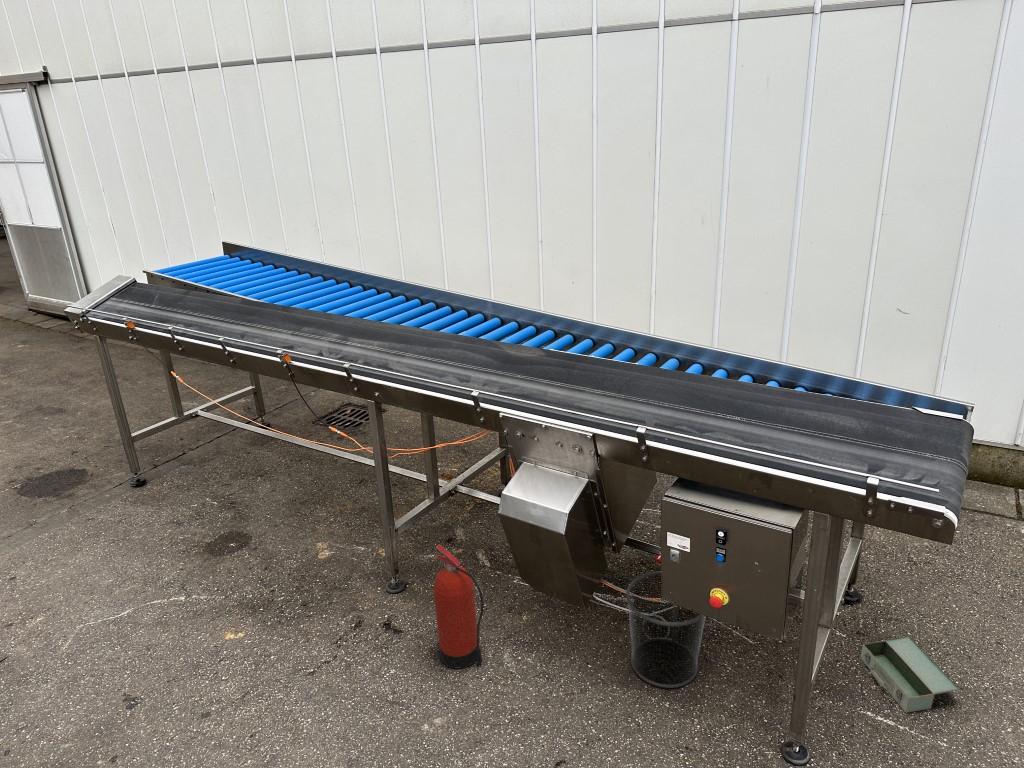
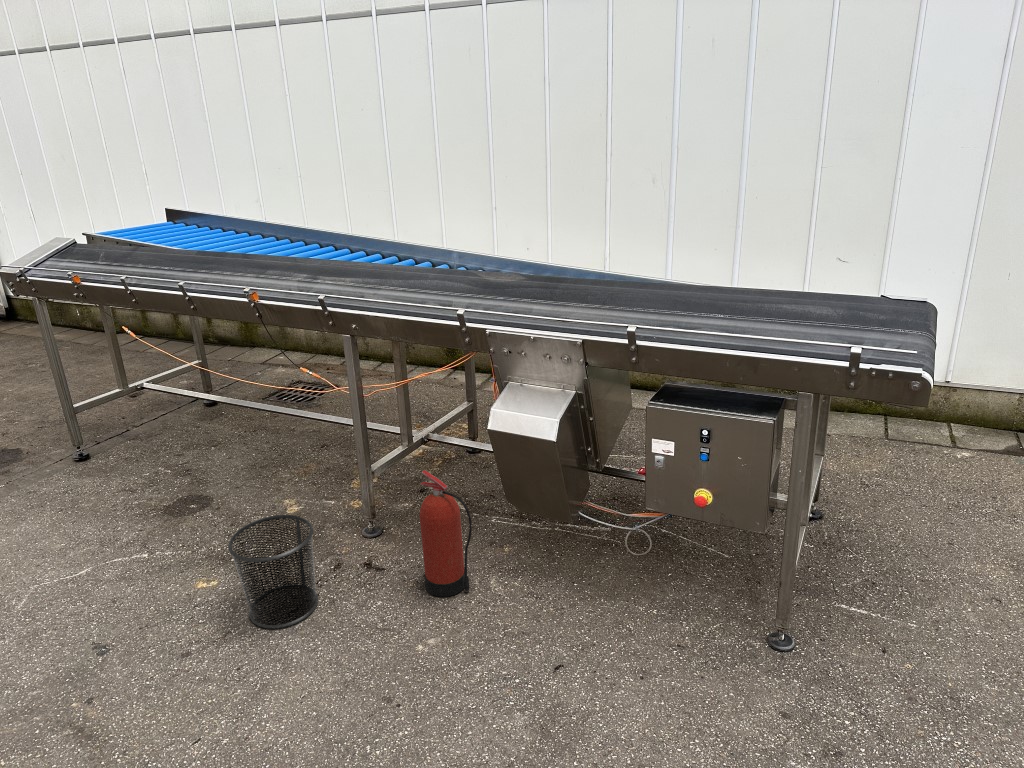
waste bin: present [626,571,705,688] -> present [228,515,318,628]
toolbox: present [861,636,959,713] -> none [829,539,921,603]

